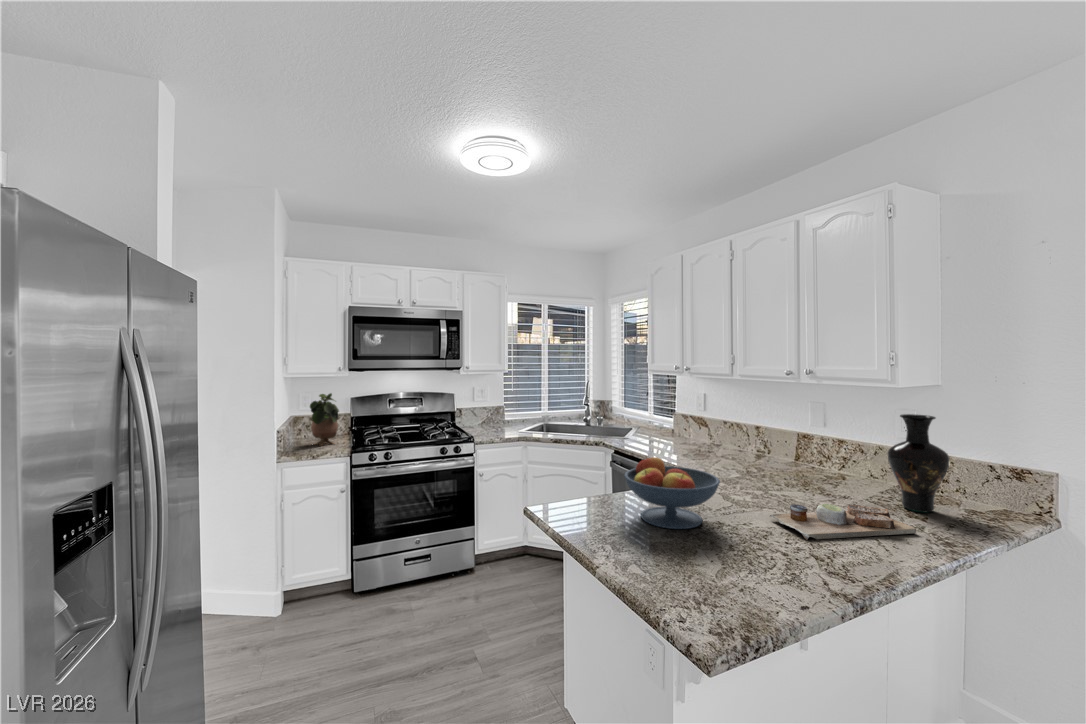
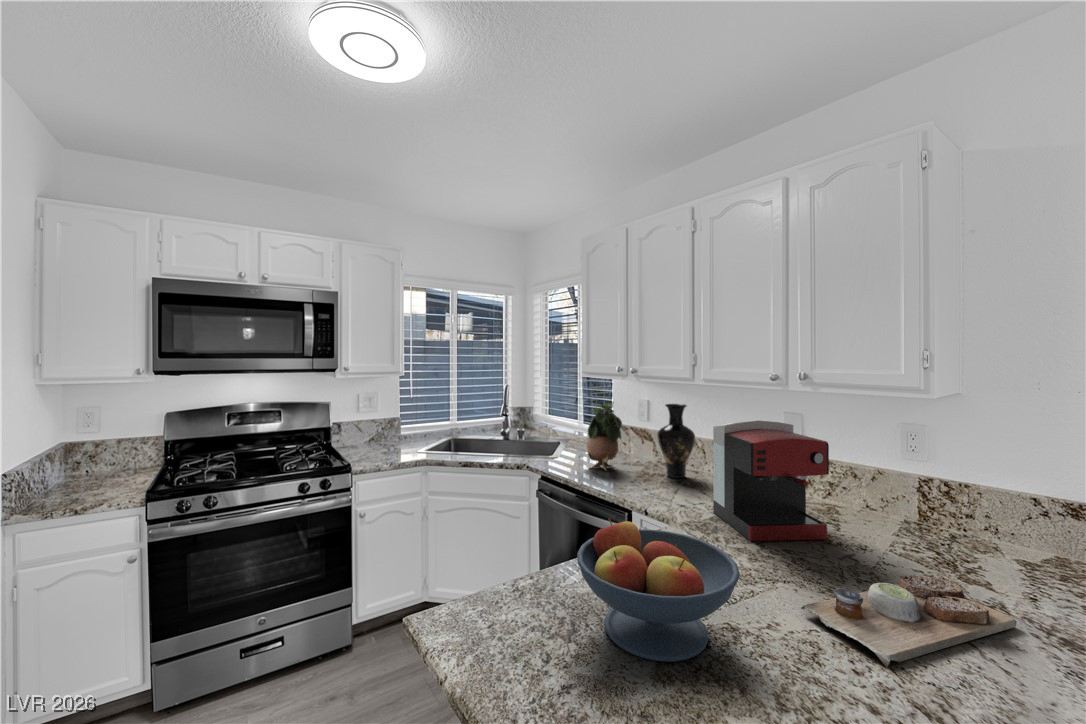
potted plant: present [310,393,339,446] -> present [587,402,622,471]
coffee maker: none [740,405,821,491] -> present [713,421,829,541]
vase: present [888,414,950,512] -> present [658,404,695,478]

